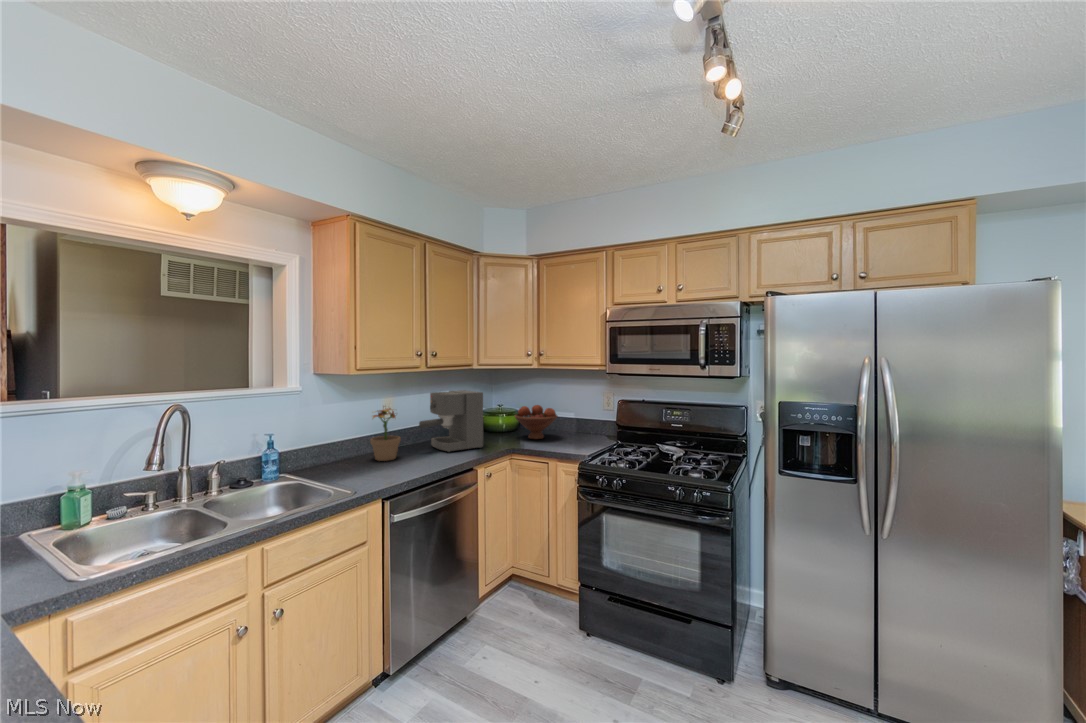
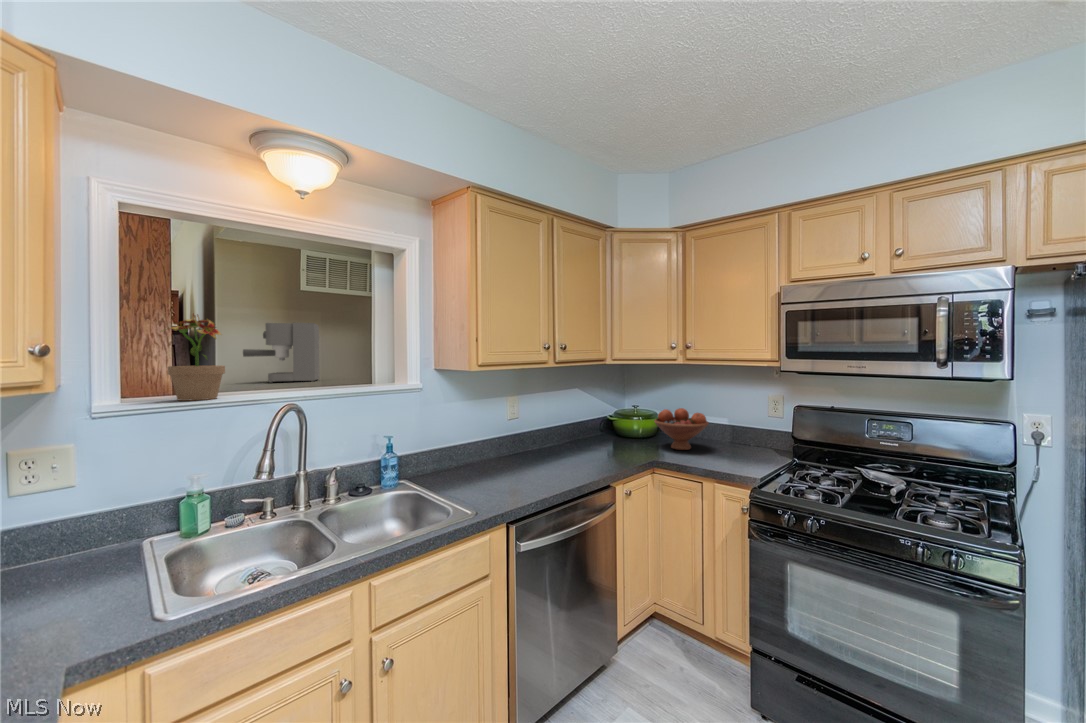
coffee maker: present [419,390,483,452] -> present [243,323,319,383]
potted plant: present [370,408,401,461] -> present [161,314,225,401]

